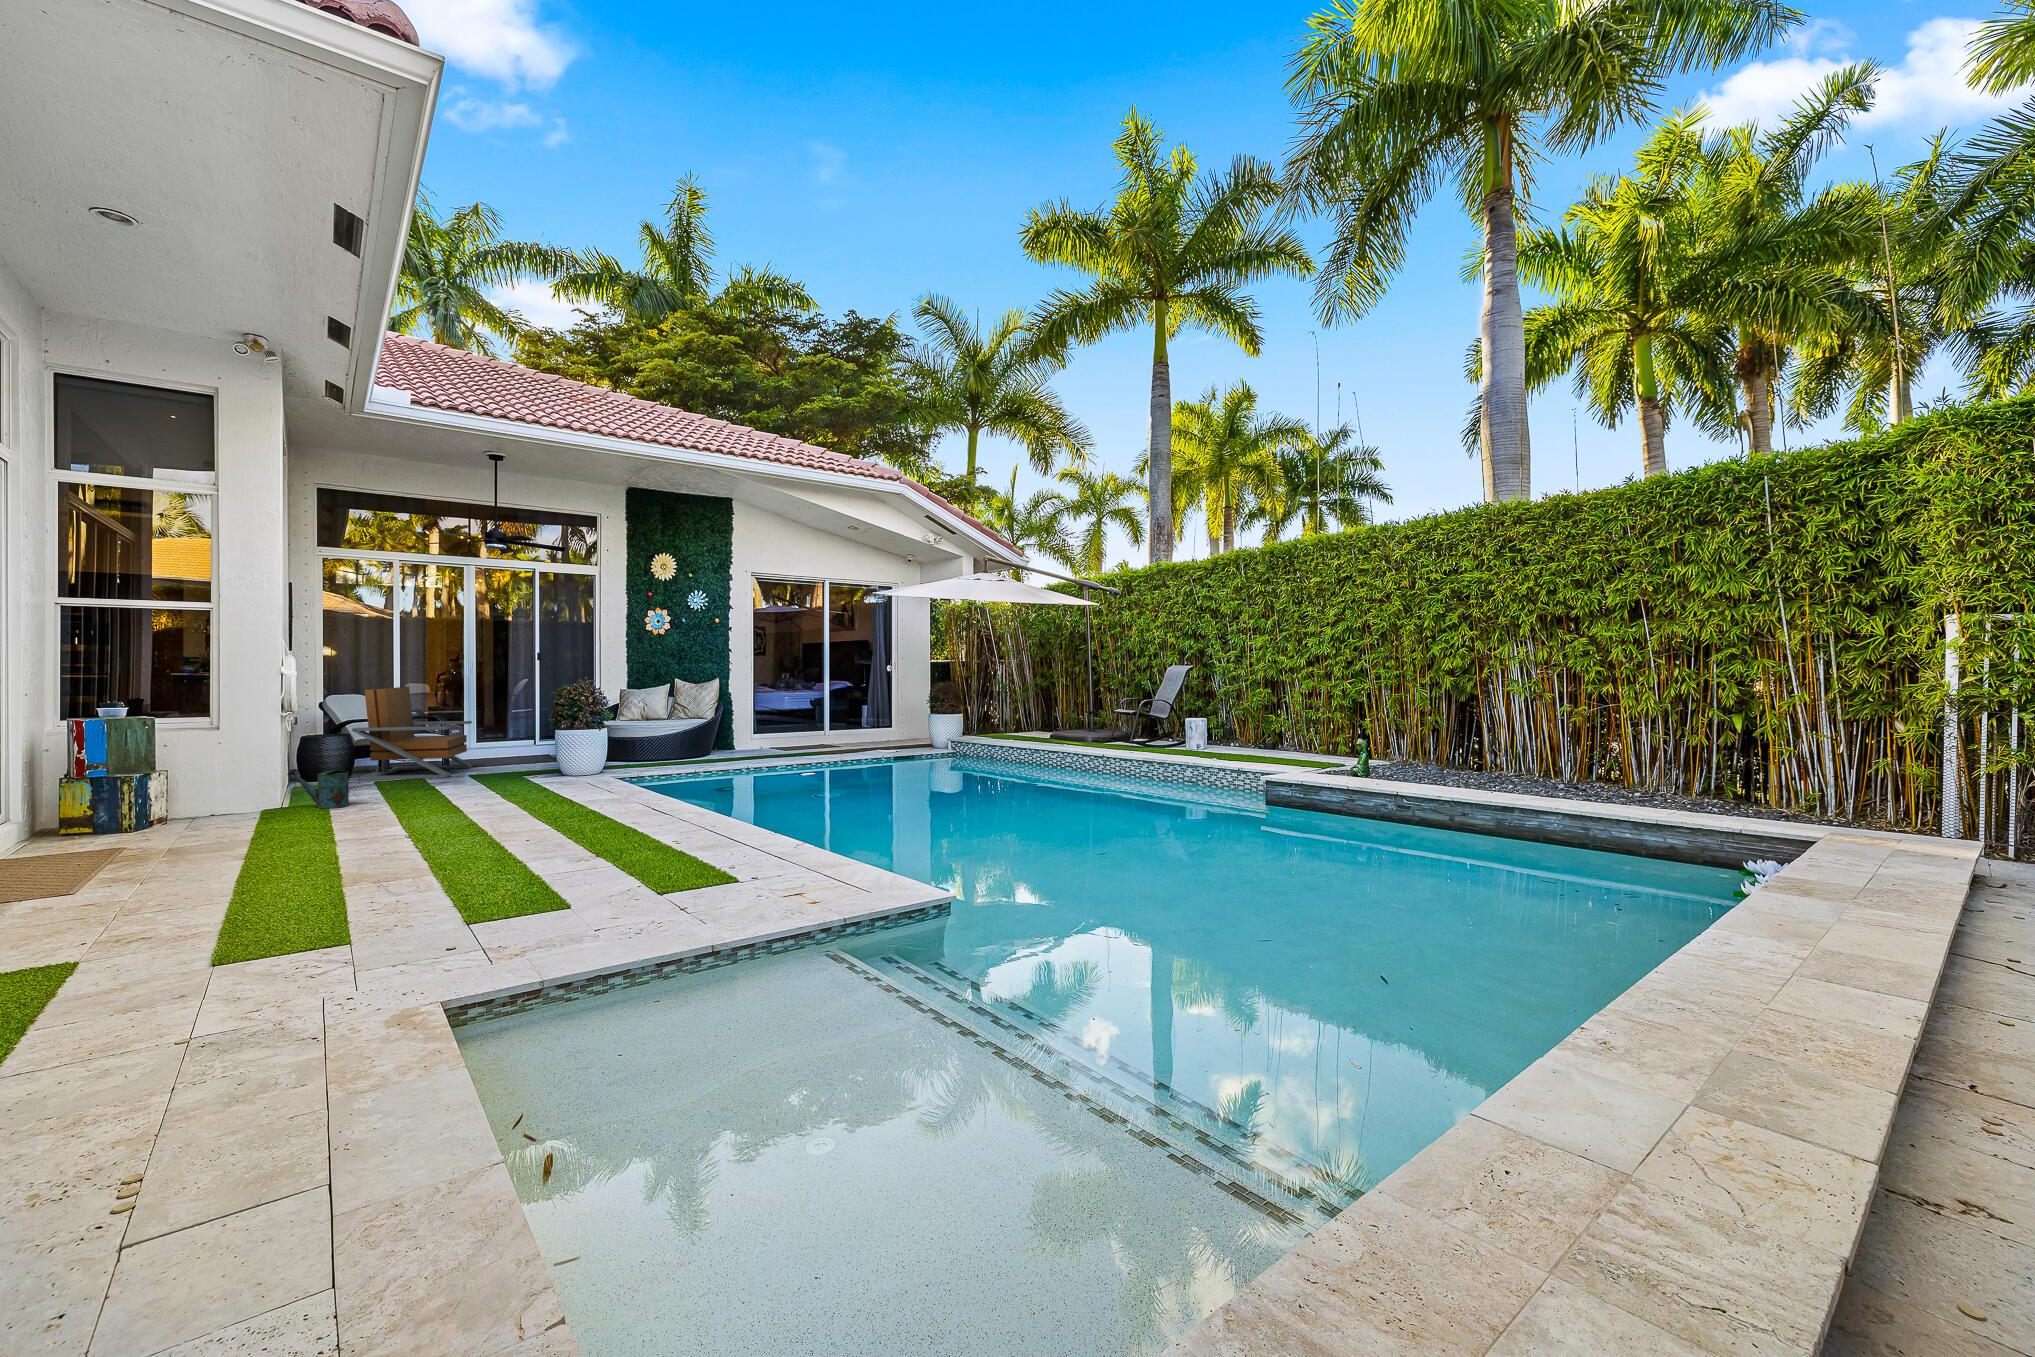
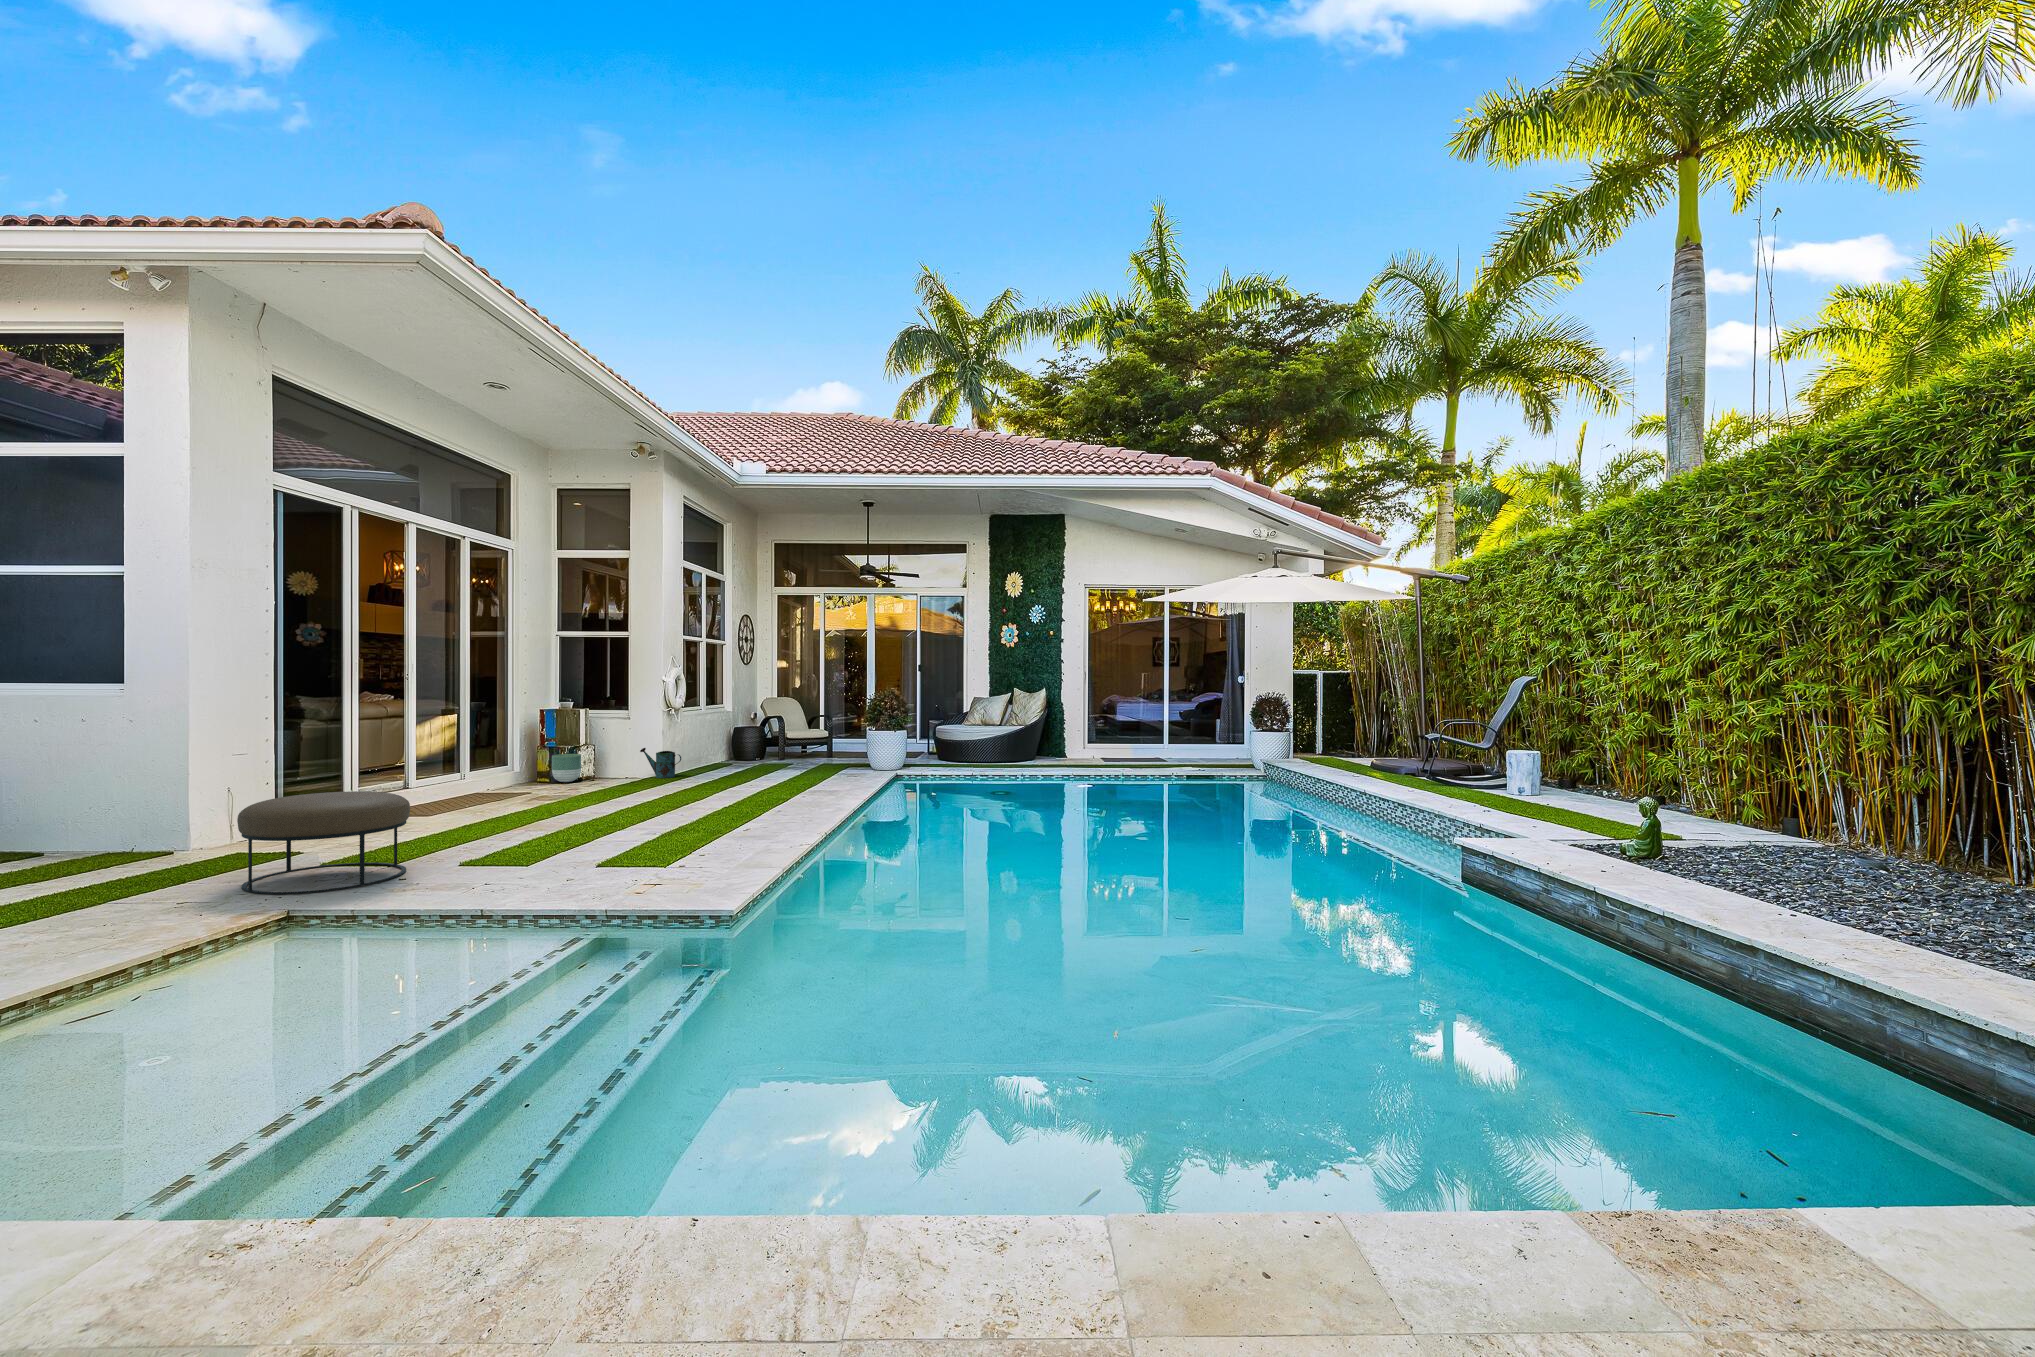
lounge chair: present [352,687,472,780] -> none [738,690,833,763]
planter: none [161,784,214,827] -> present [552,754,581,782]
ottoman: none [217,833,471,1000] -> present [237,791,410,894]

